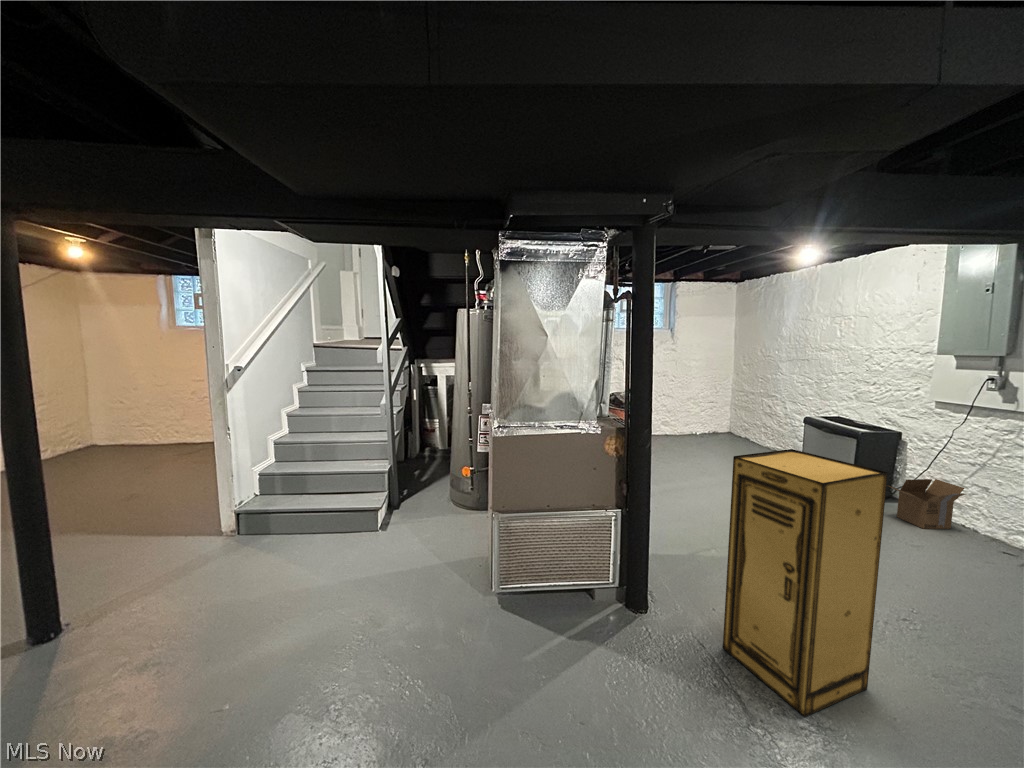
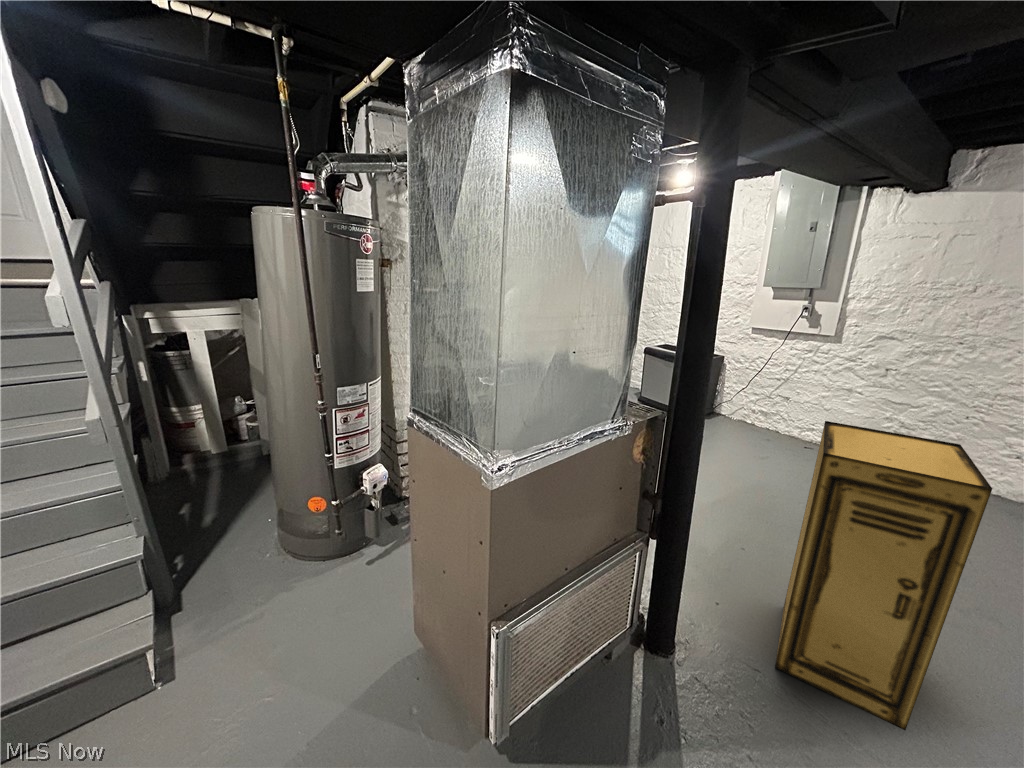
cardboard box: present [889,479,966,529] -> none [727,394,780,439]

